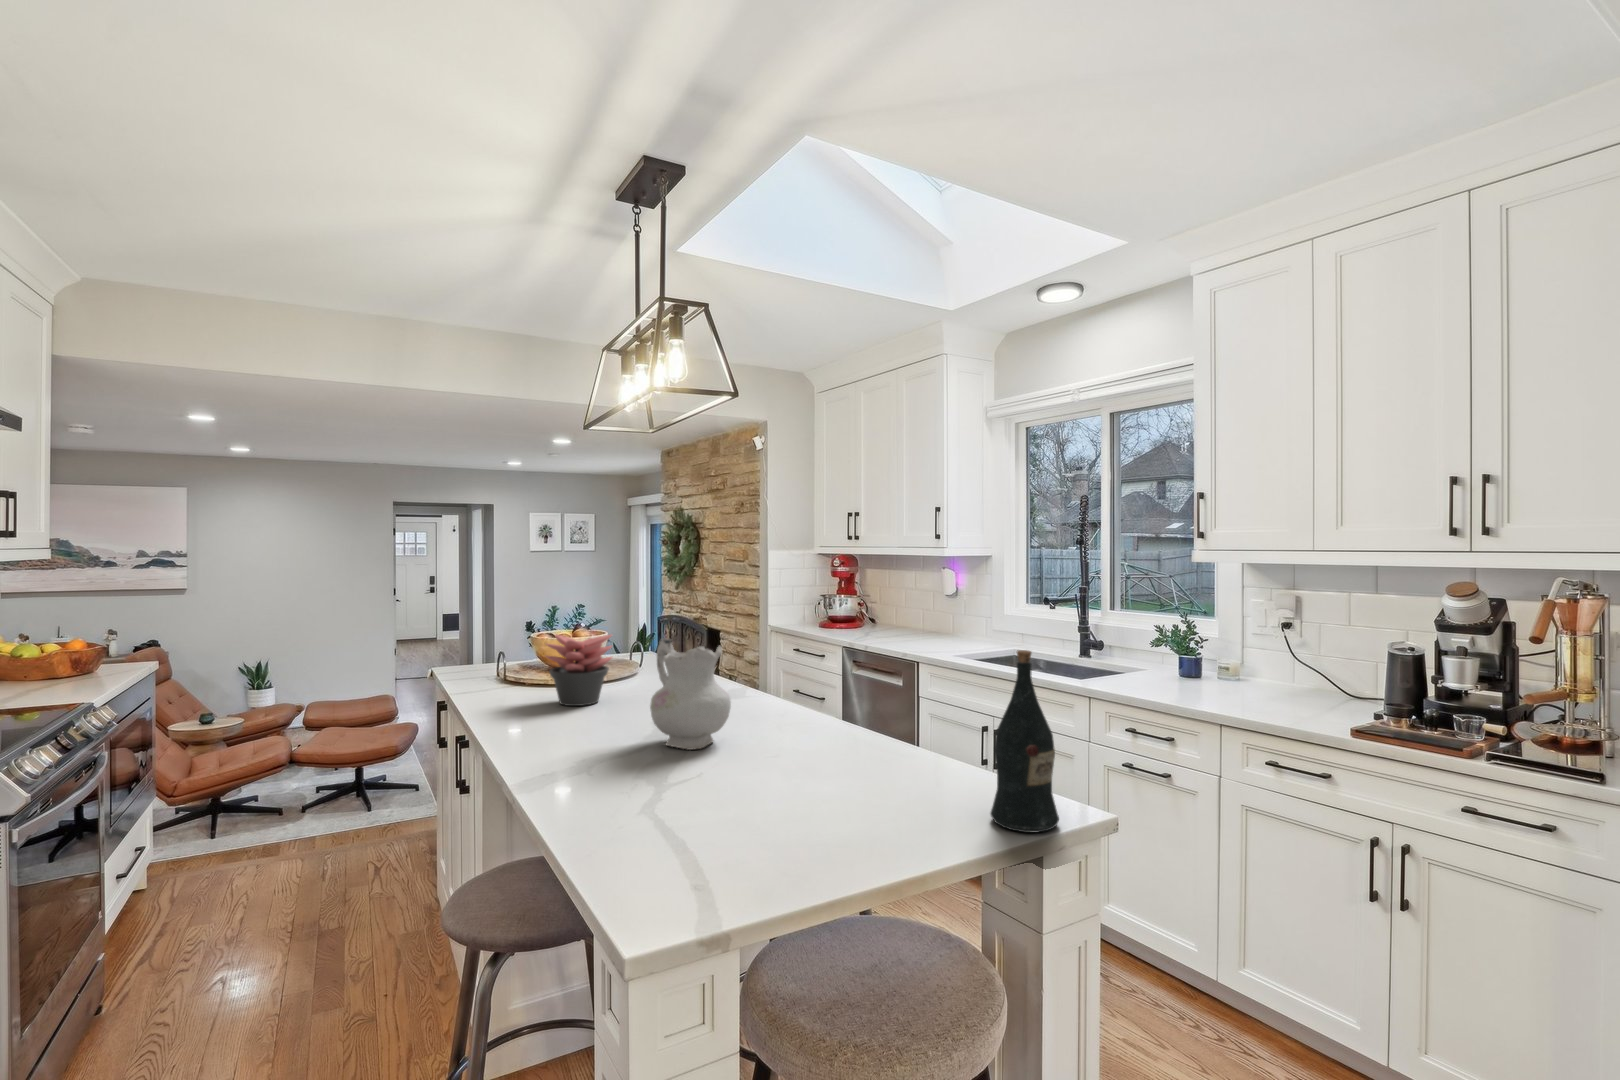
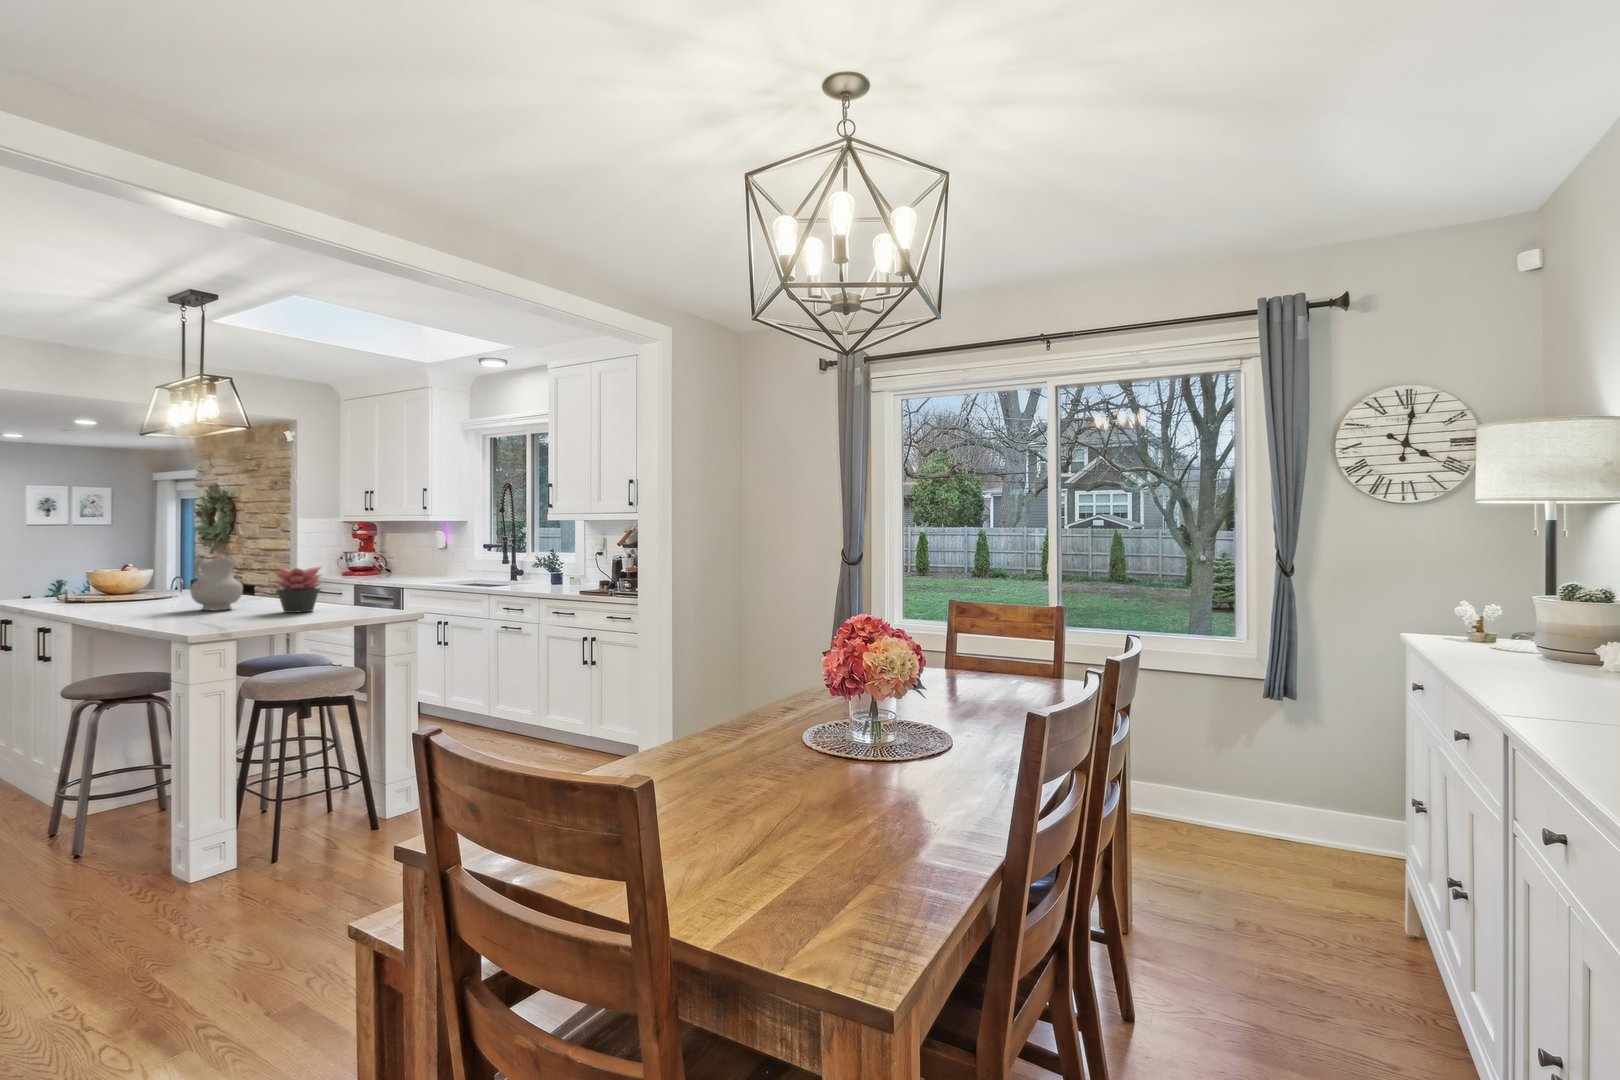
succulent plant: present [546,635,612,706] -> present [275,567,322,613]
wine bottle: present [990,650,1059,832] -> none [365,546,396,617]

